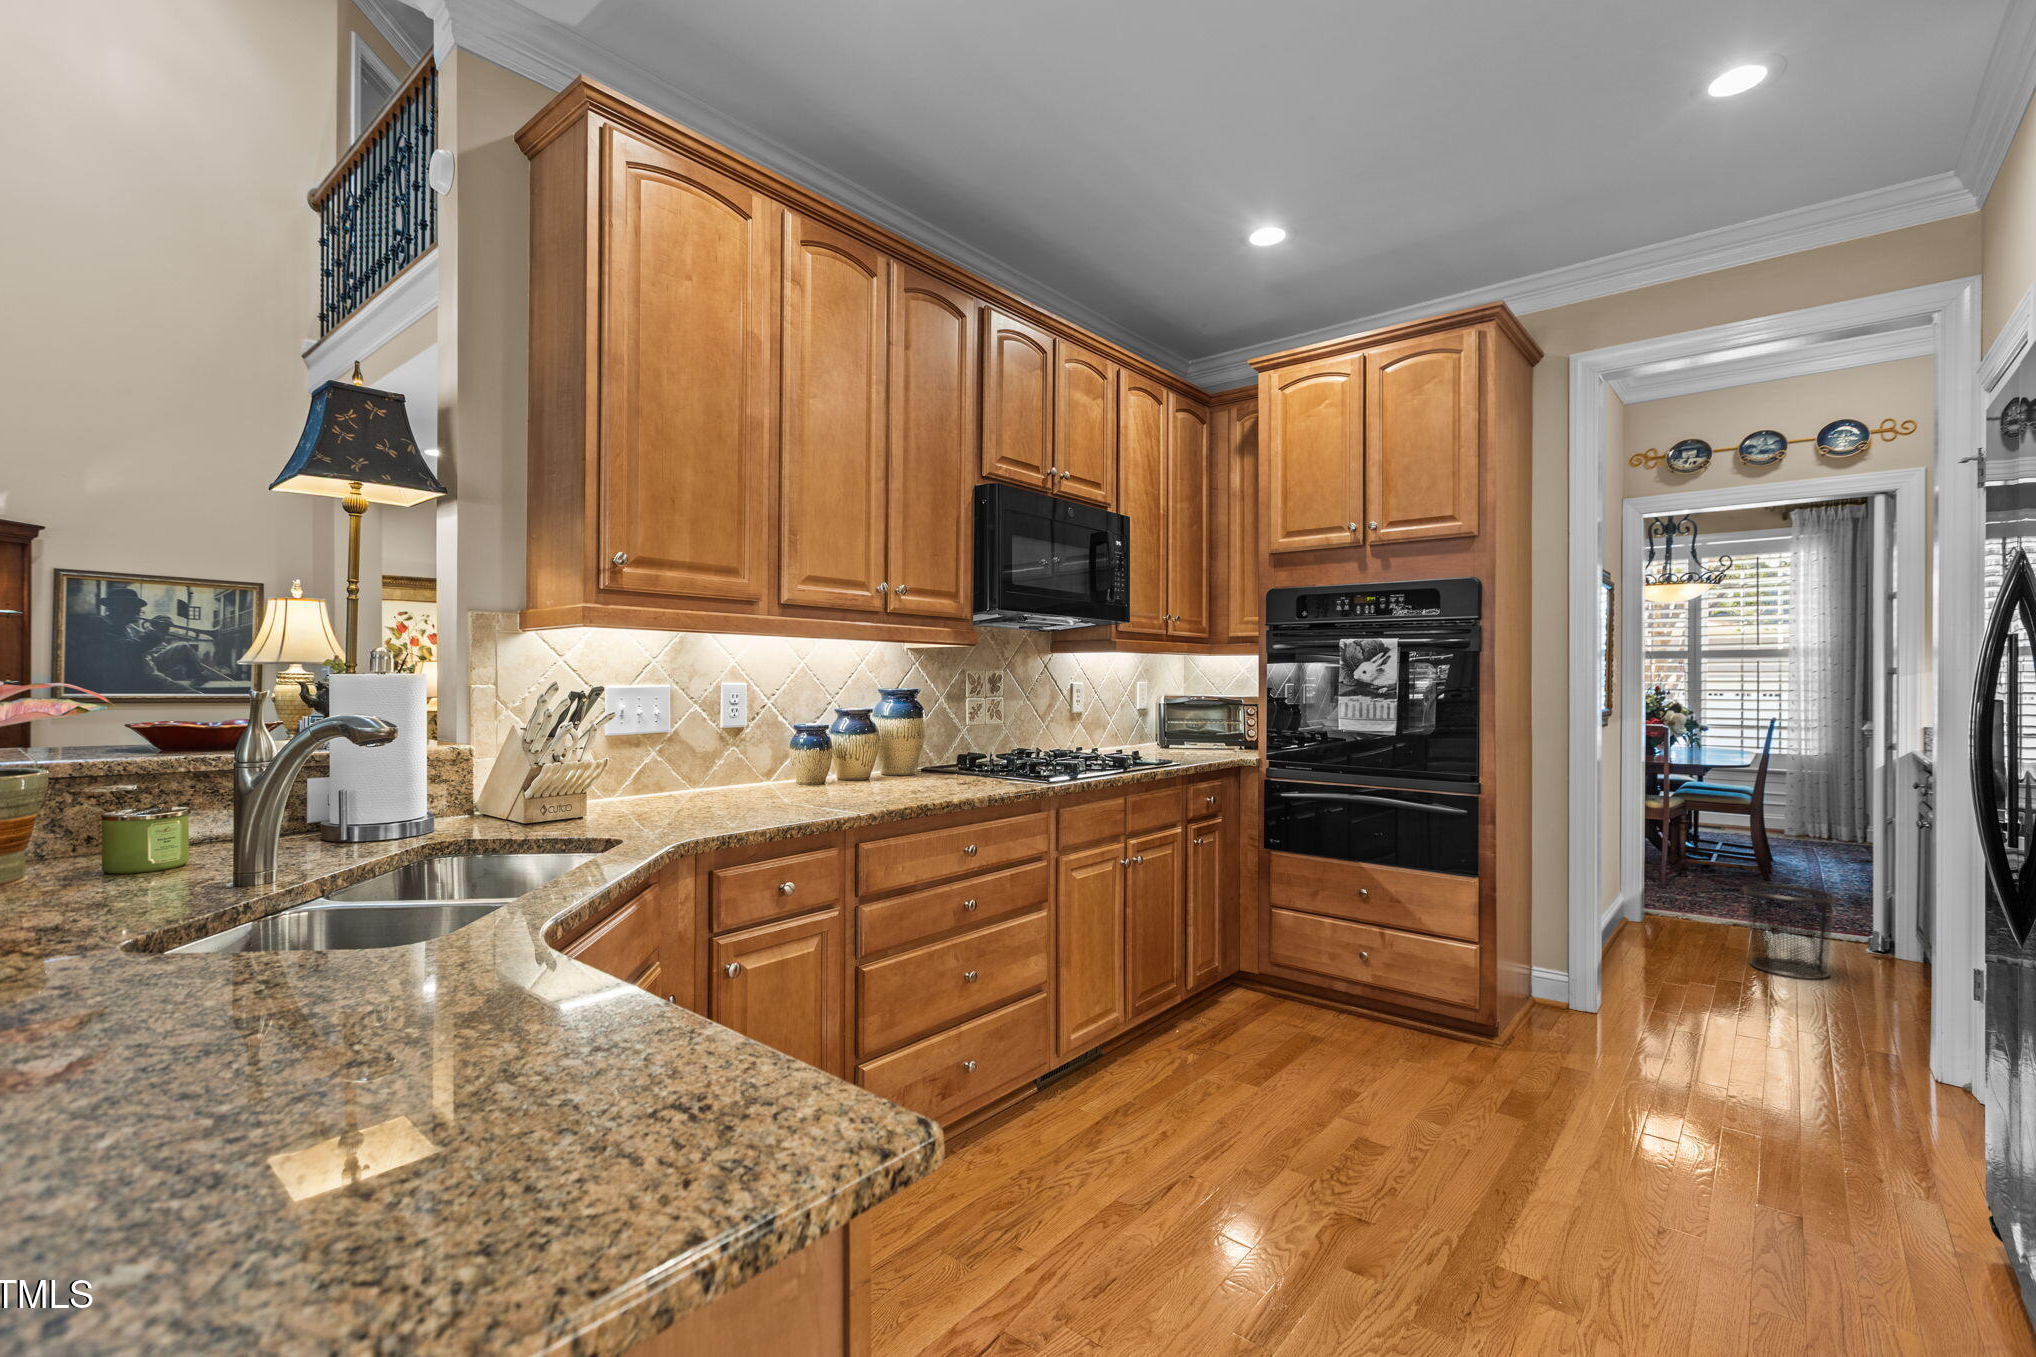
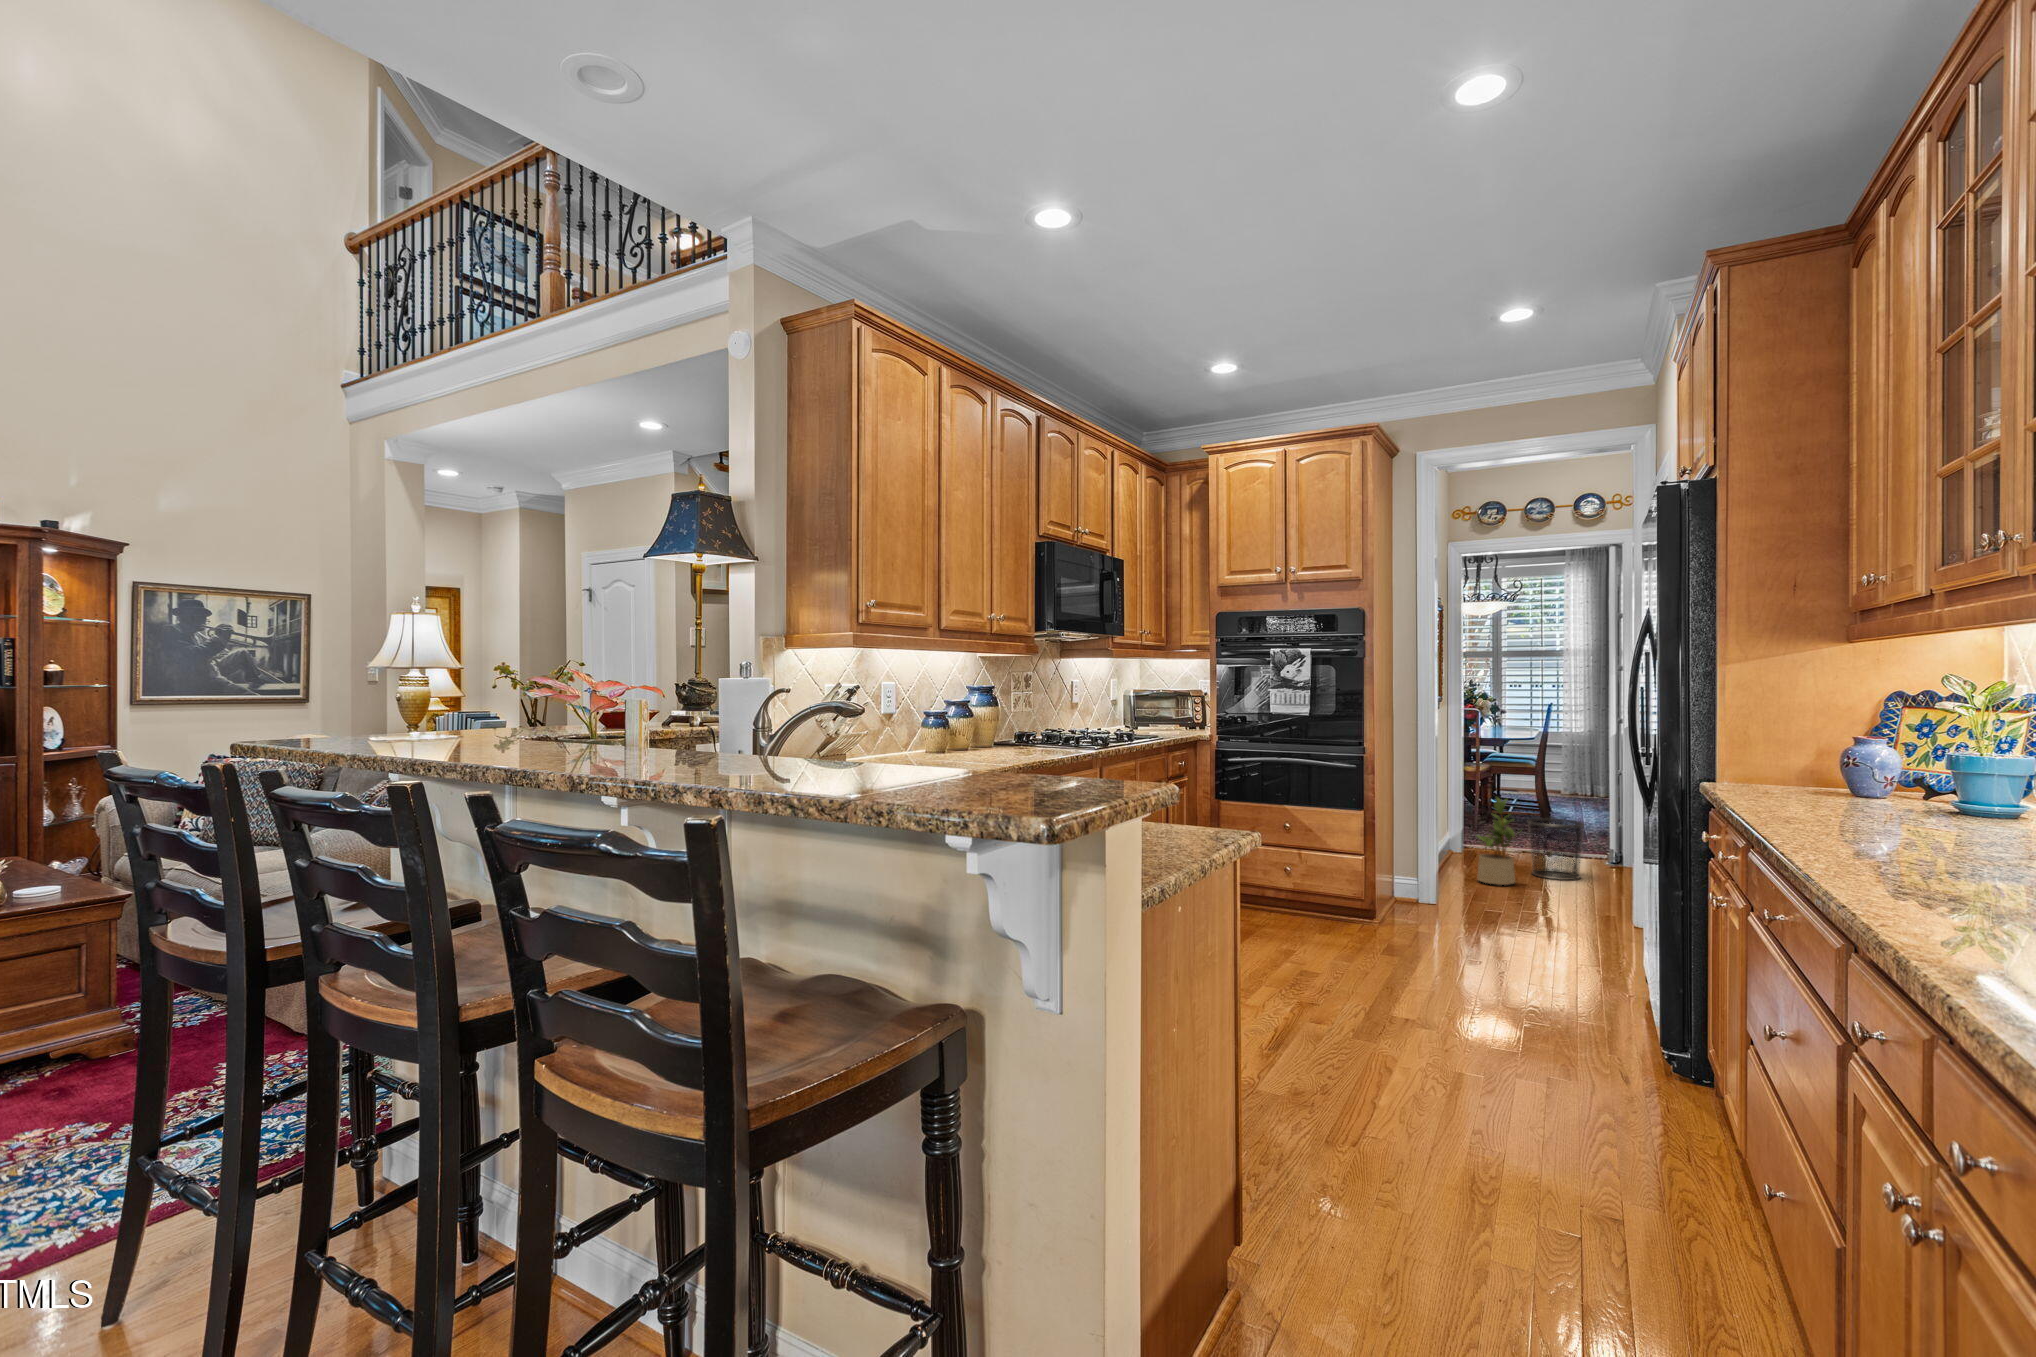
potted plant: none [1660,854,1737,983] -> present [1477,798,1515,885]

